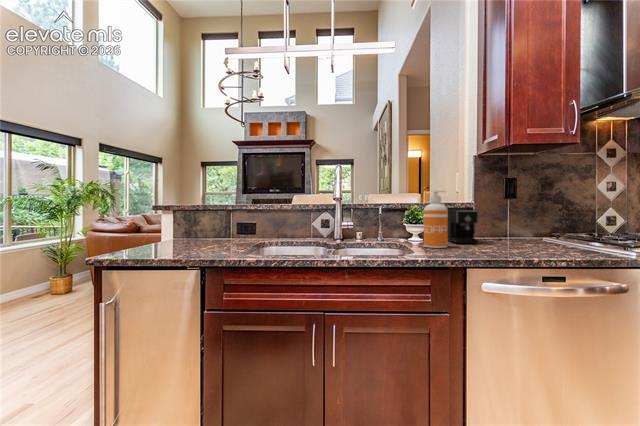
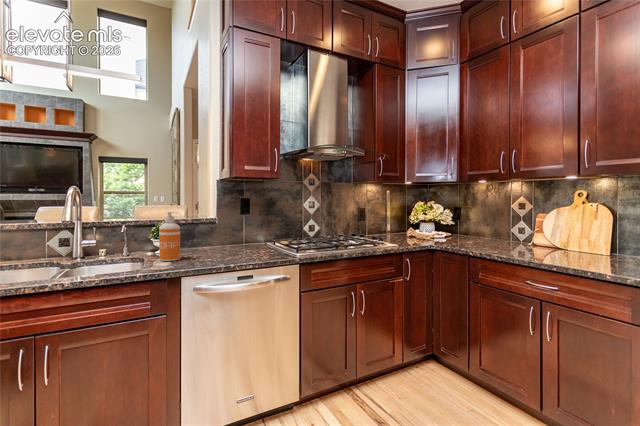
coffee maker: present [448,210,501,243] -> none [189,225,235,254]

